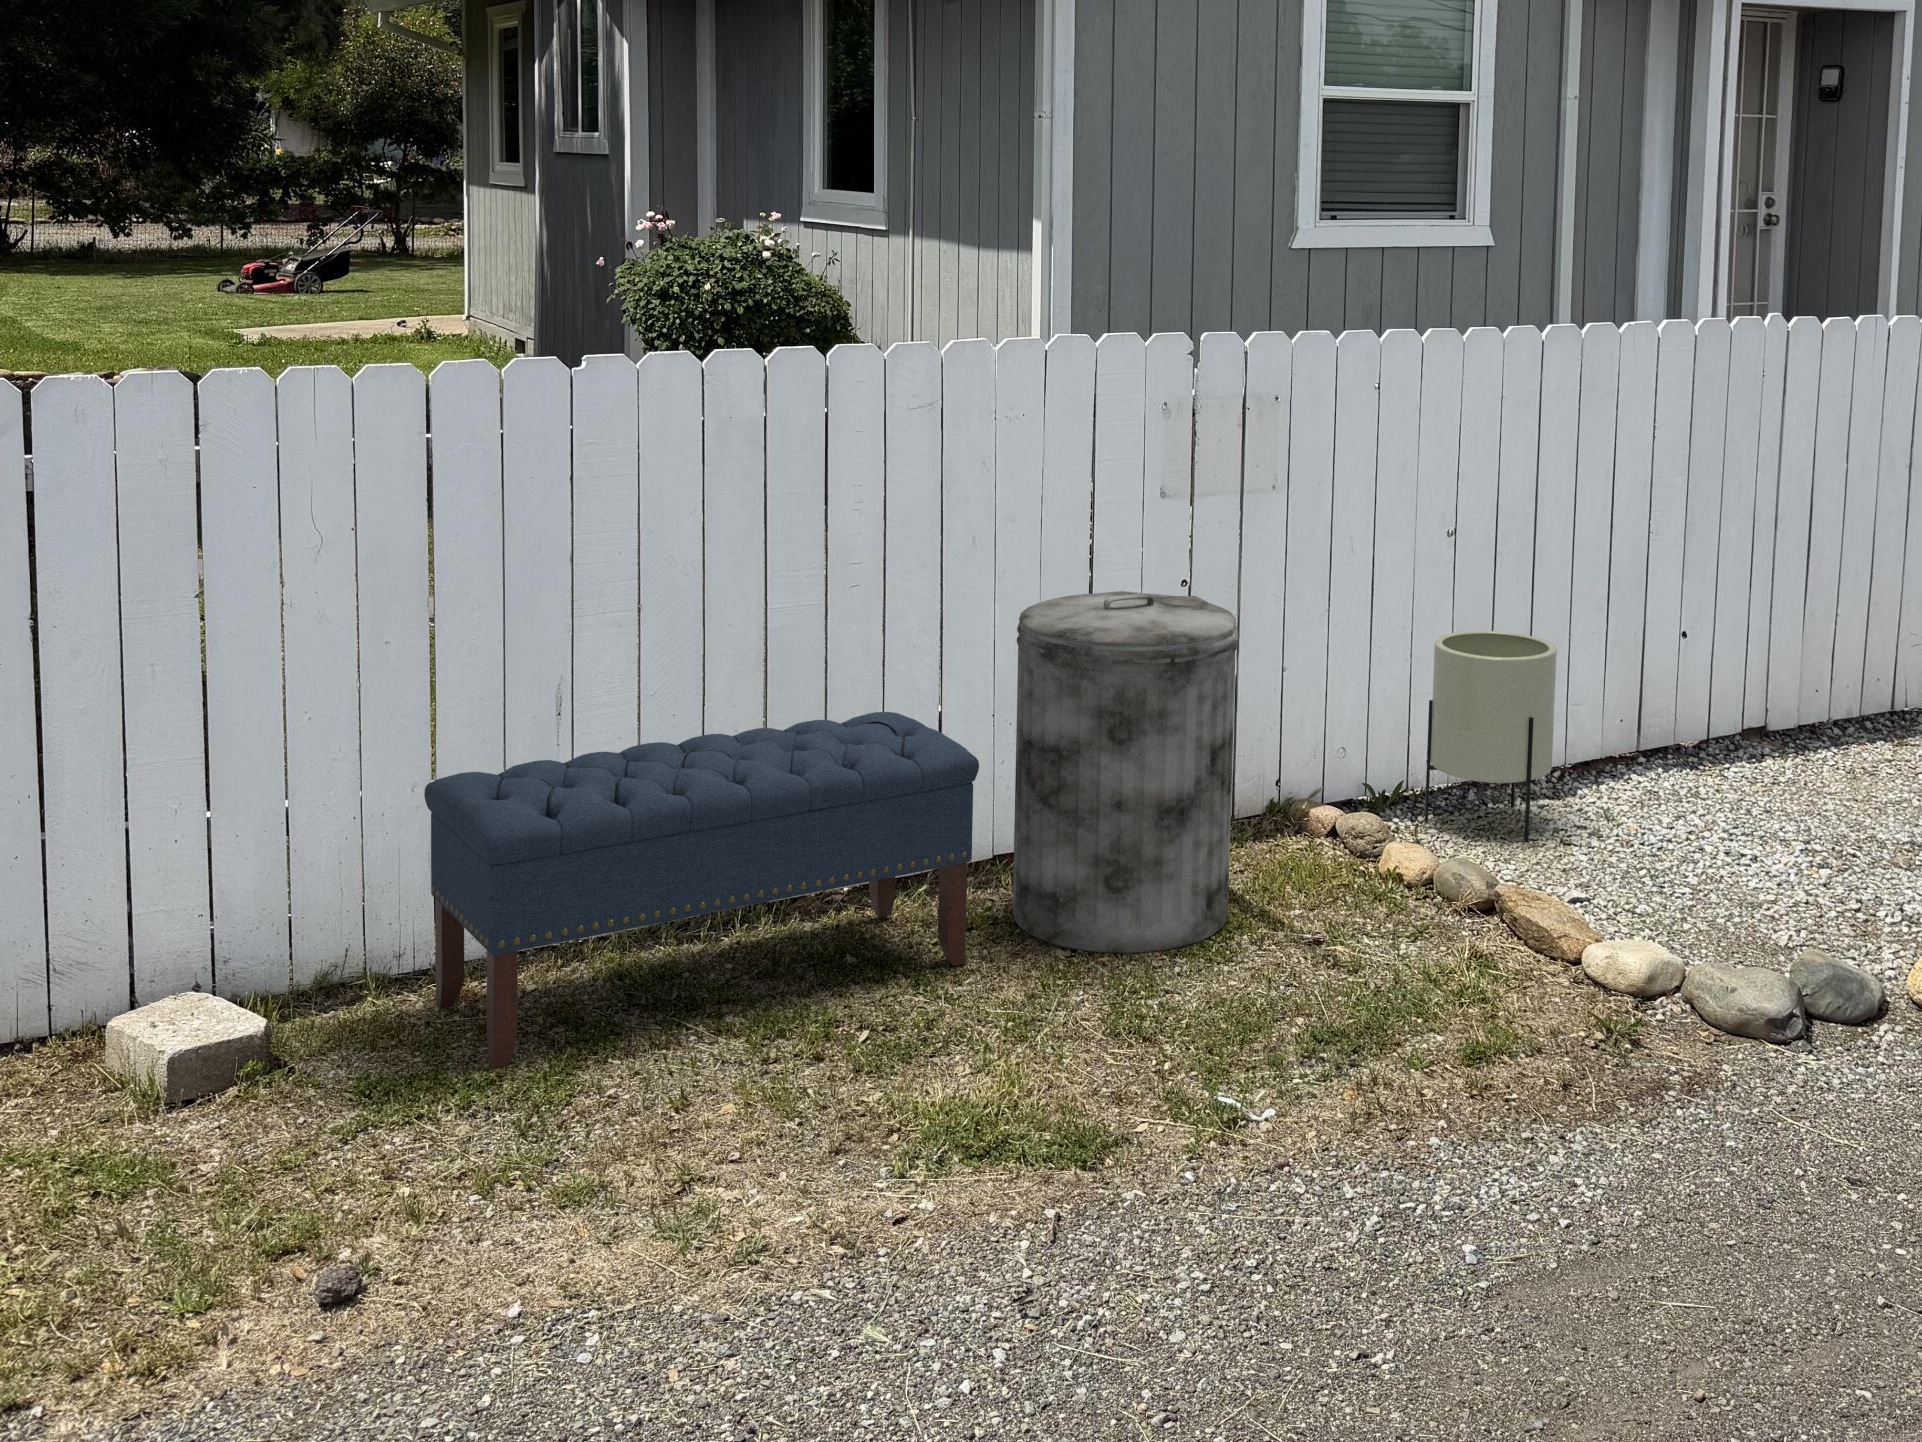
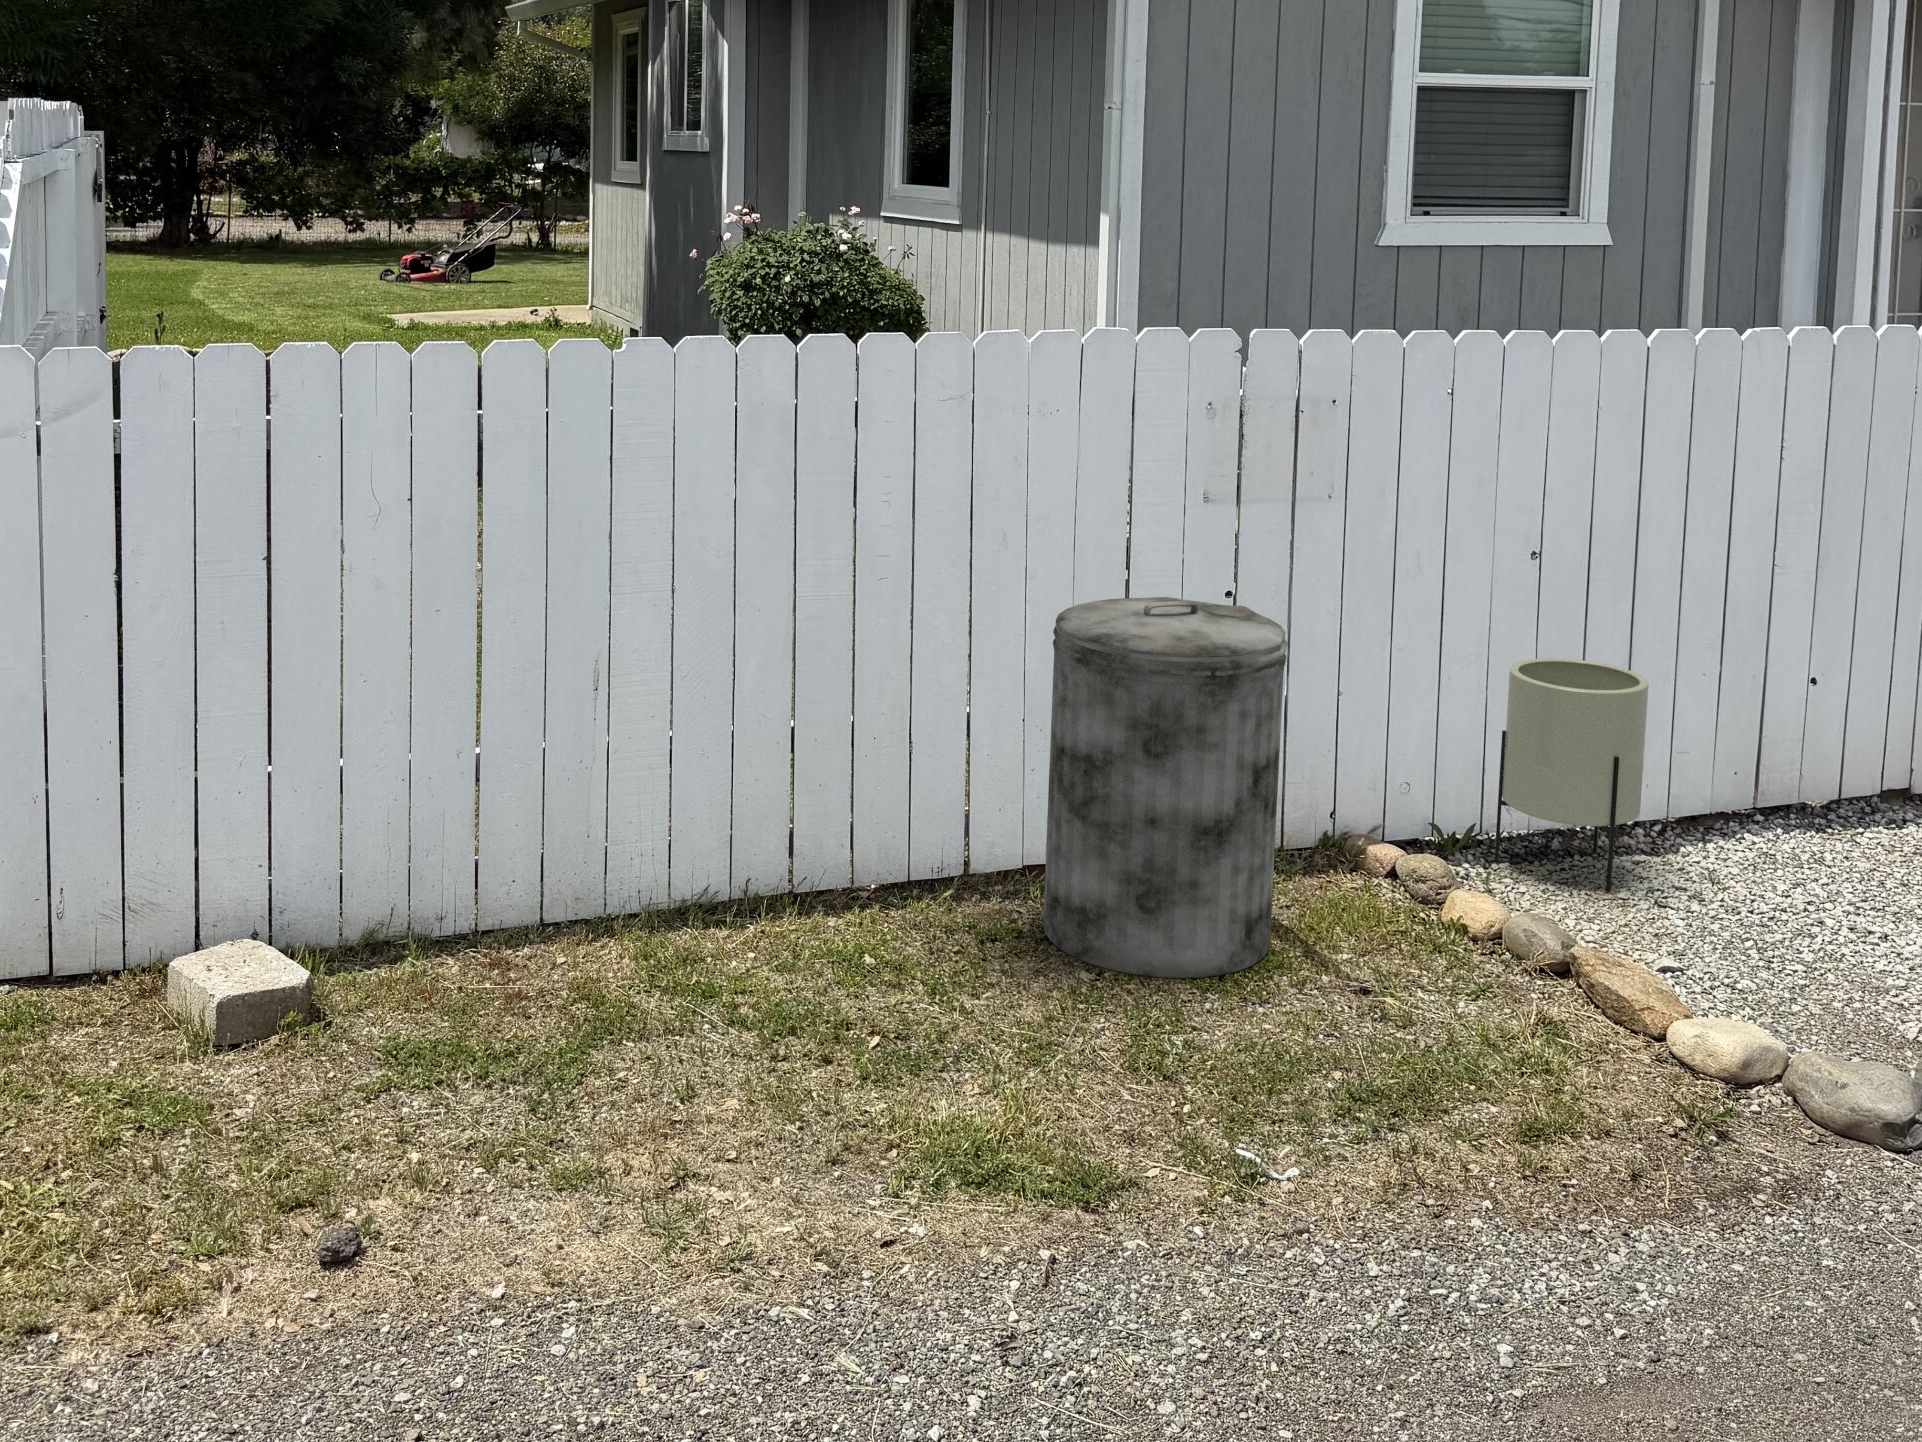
bench: present [424,712,979,1069] -> none [464,709,1007,1042]

